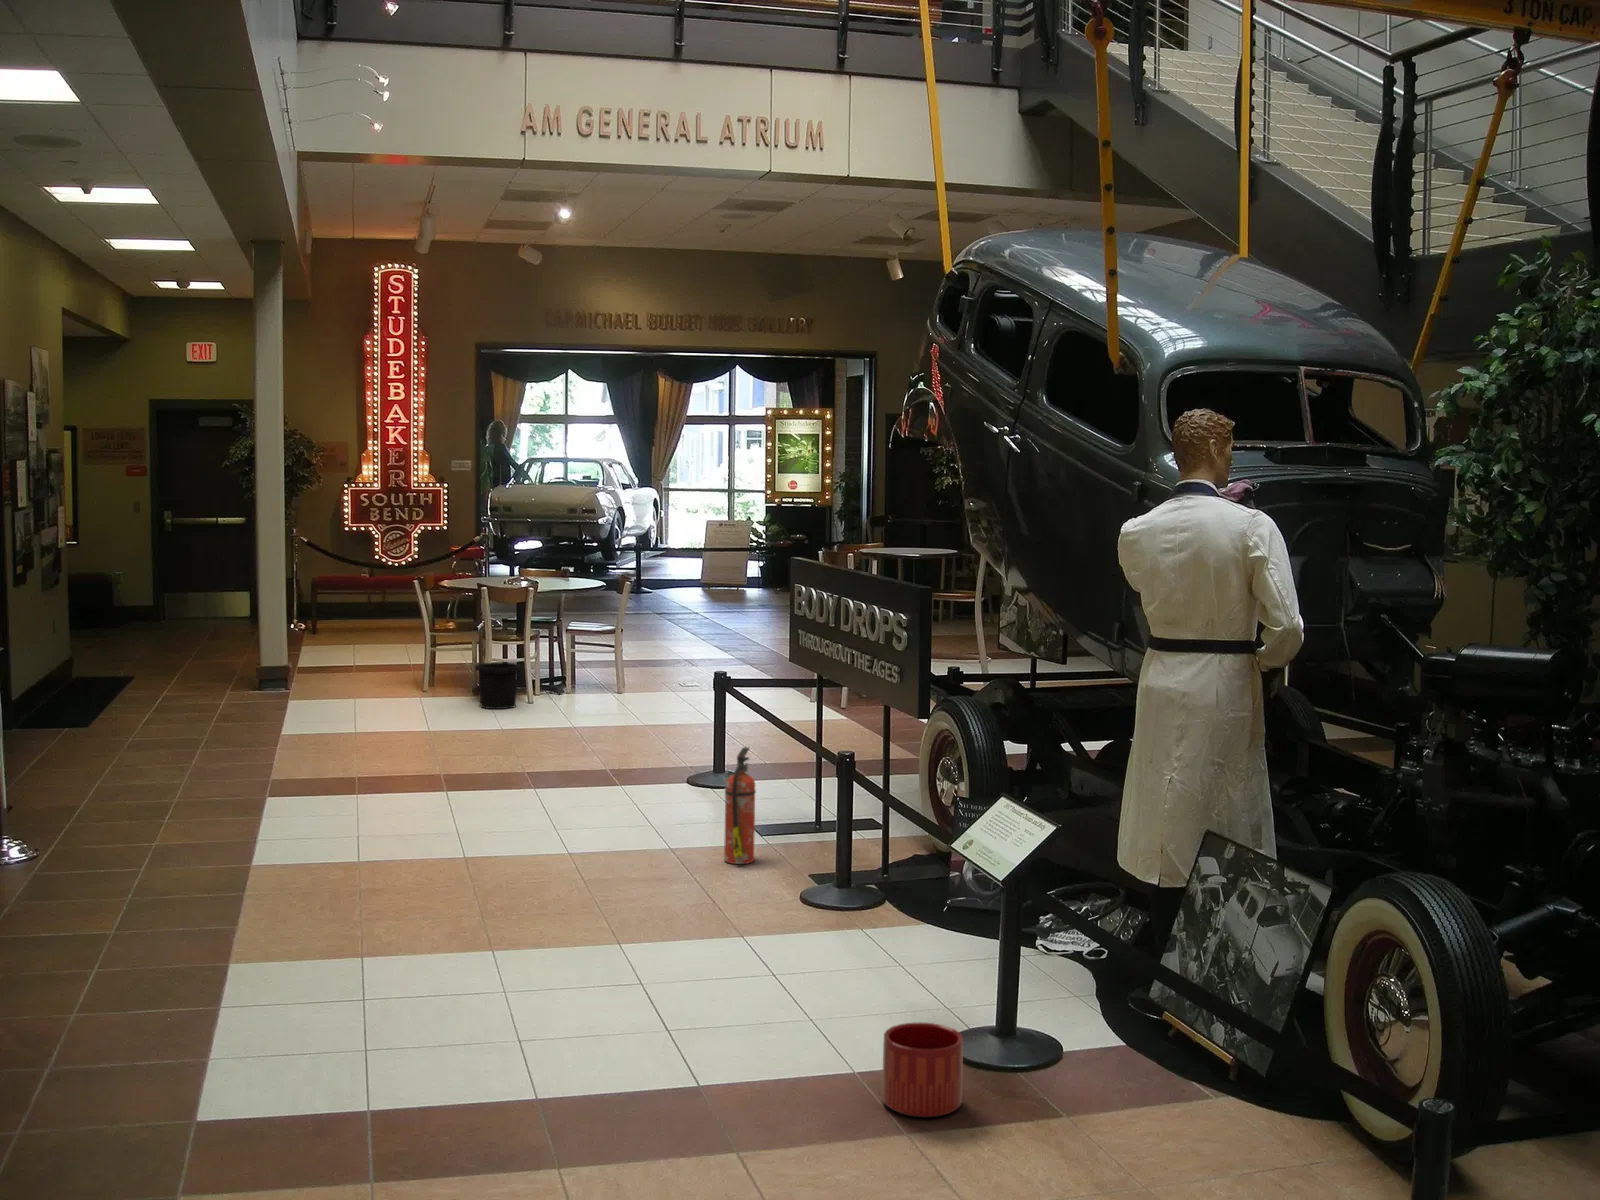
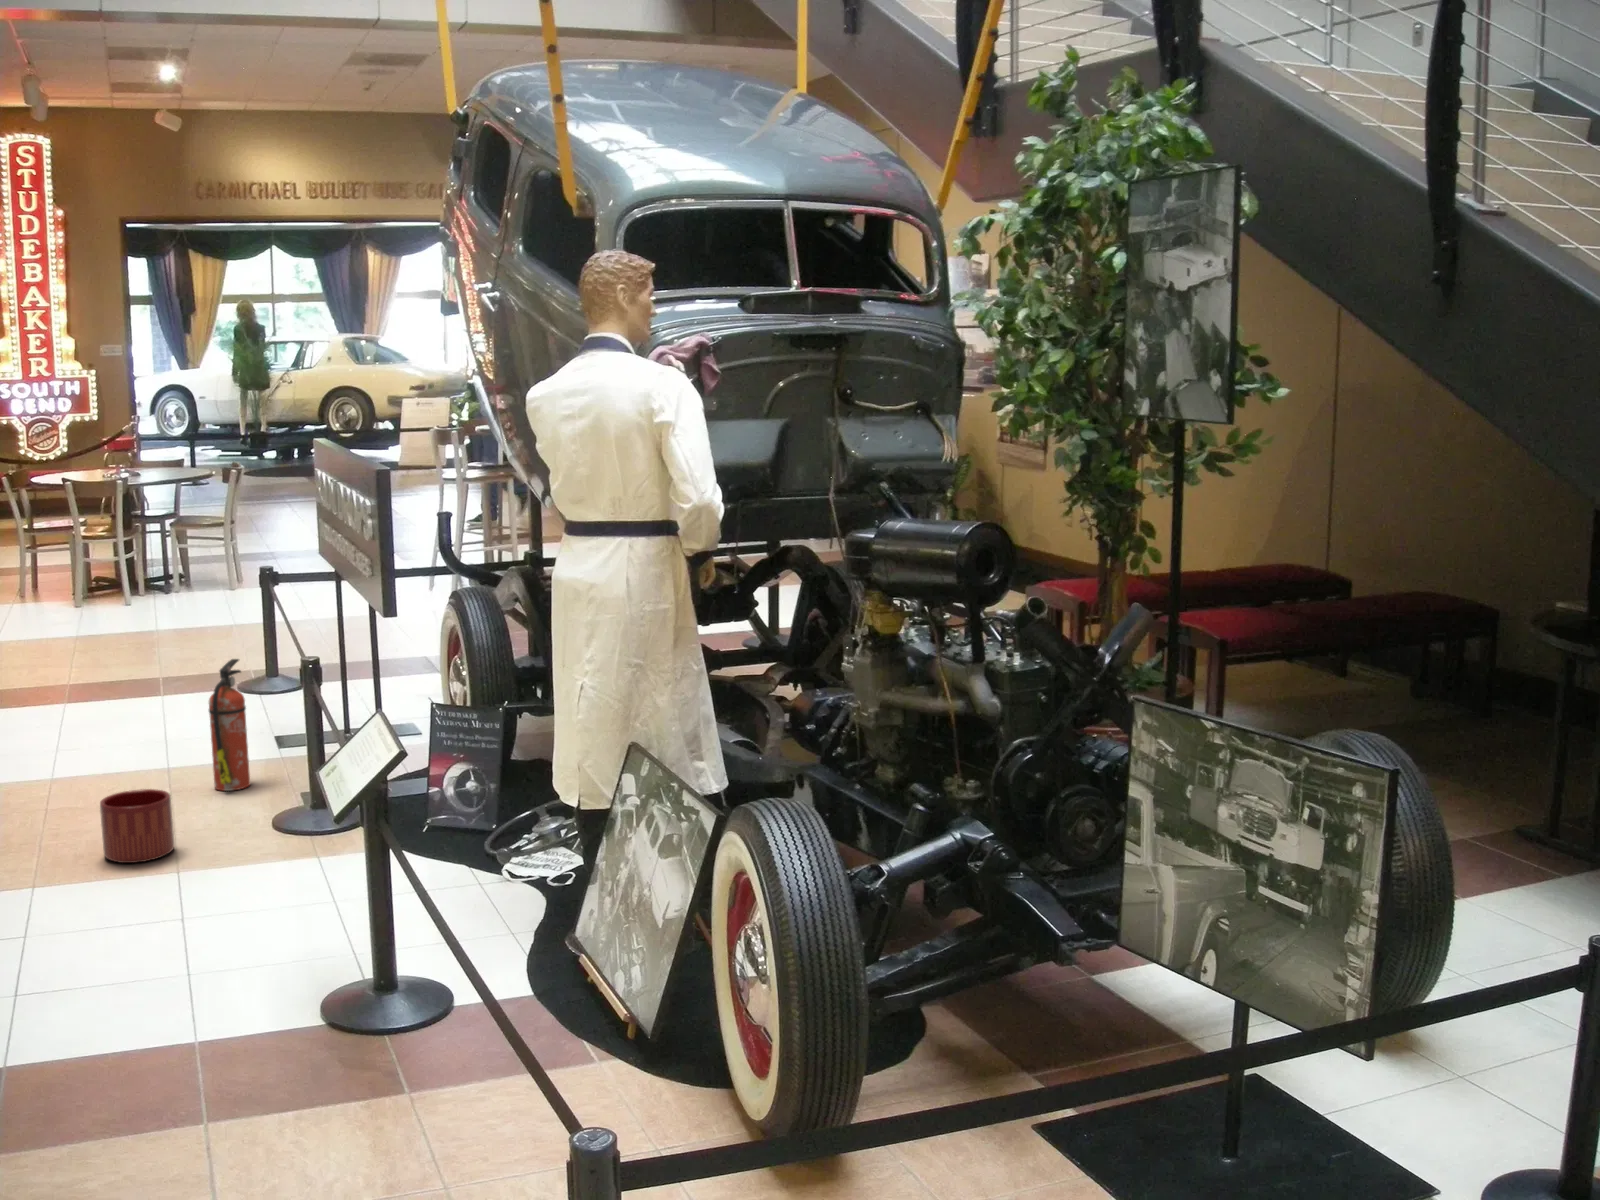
trash can: present [475,663,522,709] -> none [56,566,112,618]
planter: present [882,1022,963,1117] -> present [100,789,174,863]

